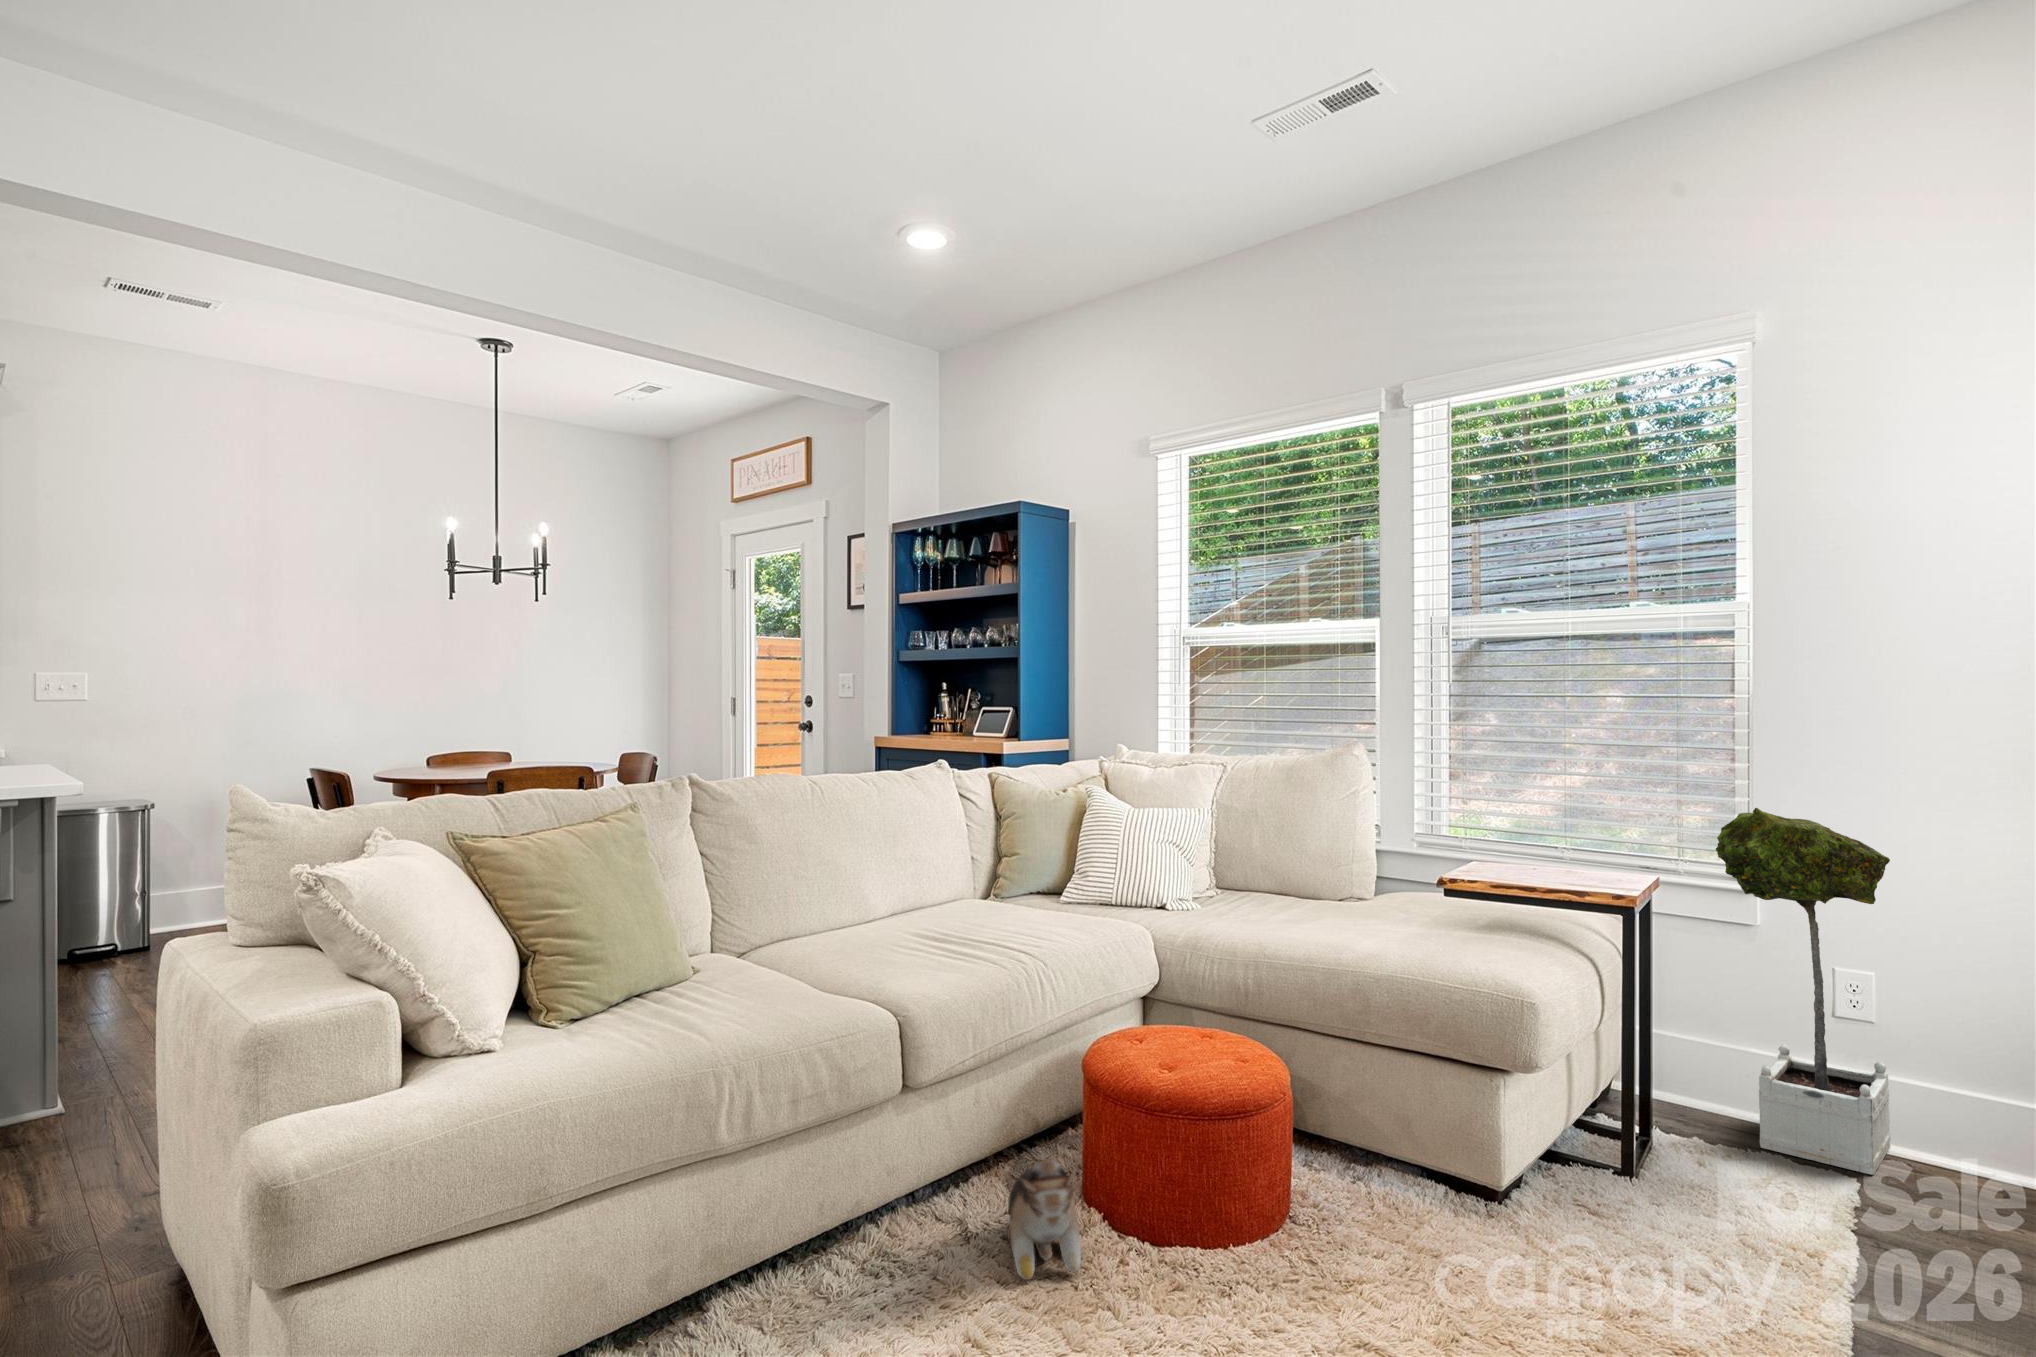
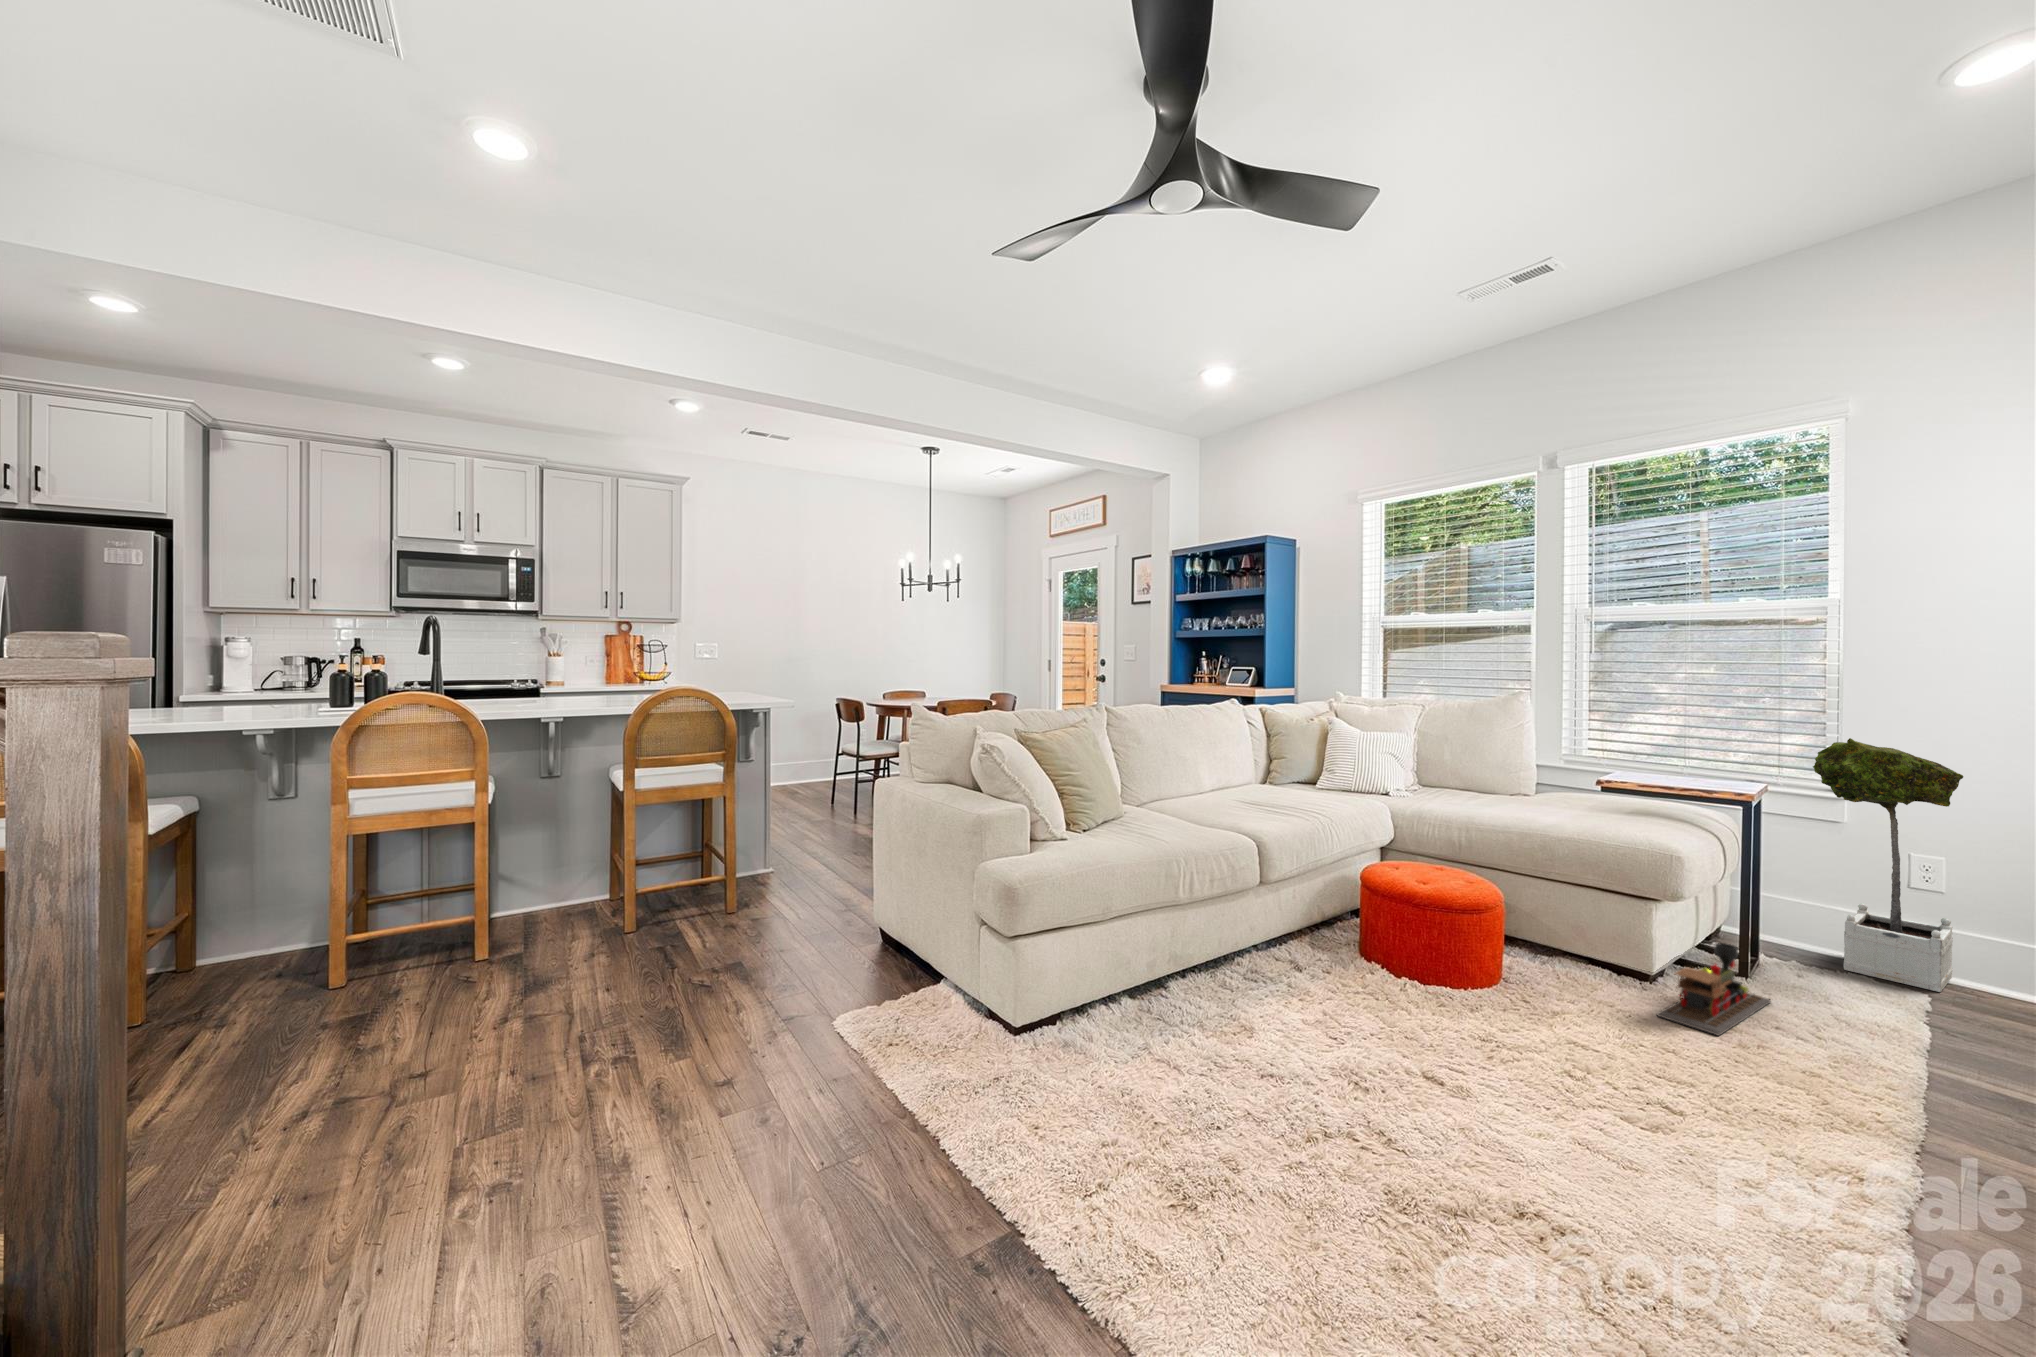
toy train: none [1492,1134,1655,1294] -> present [1657,943,1771,1036]
plush toy: present [1007,1159,1081,1280] -> none [1326,925,1385,996]

